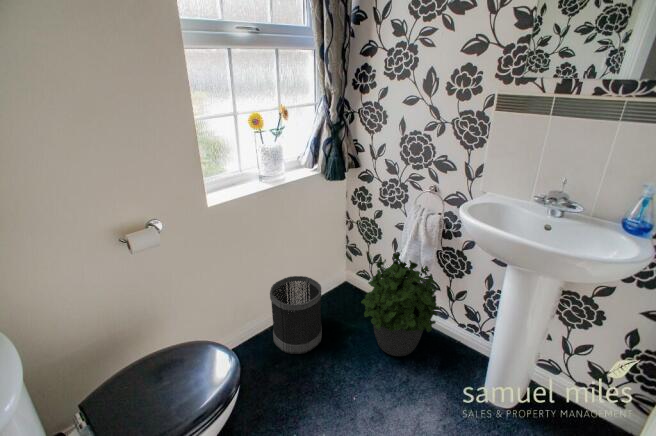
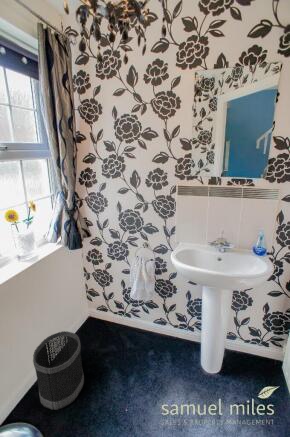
potted plant: present [361,254,440,356] -> none [112,291,168,369]

